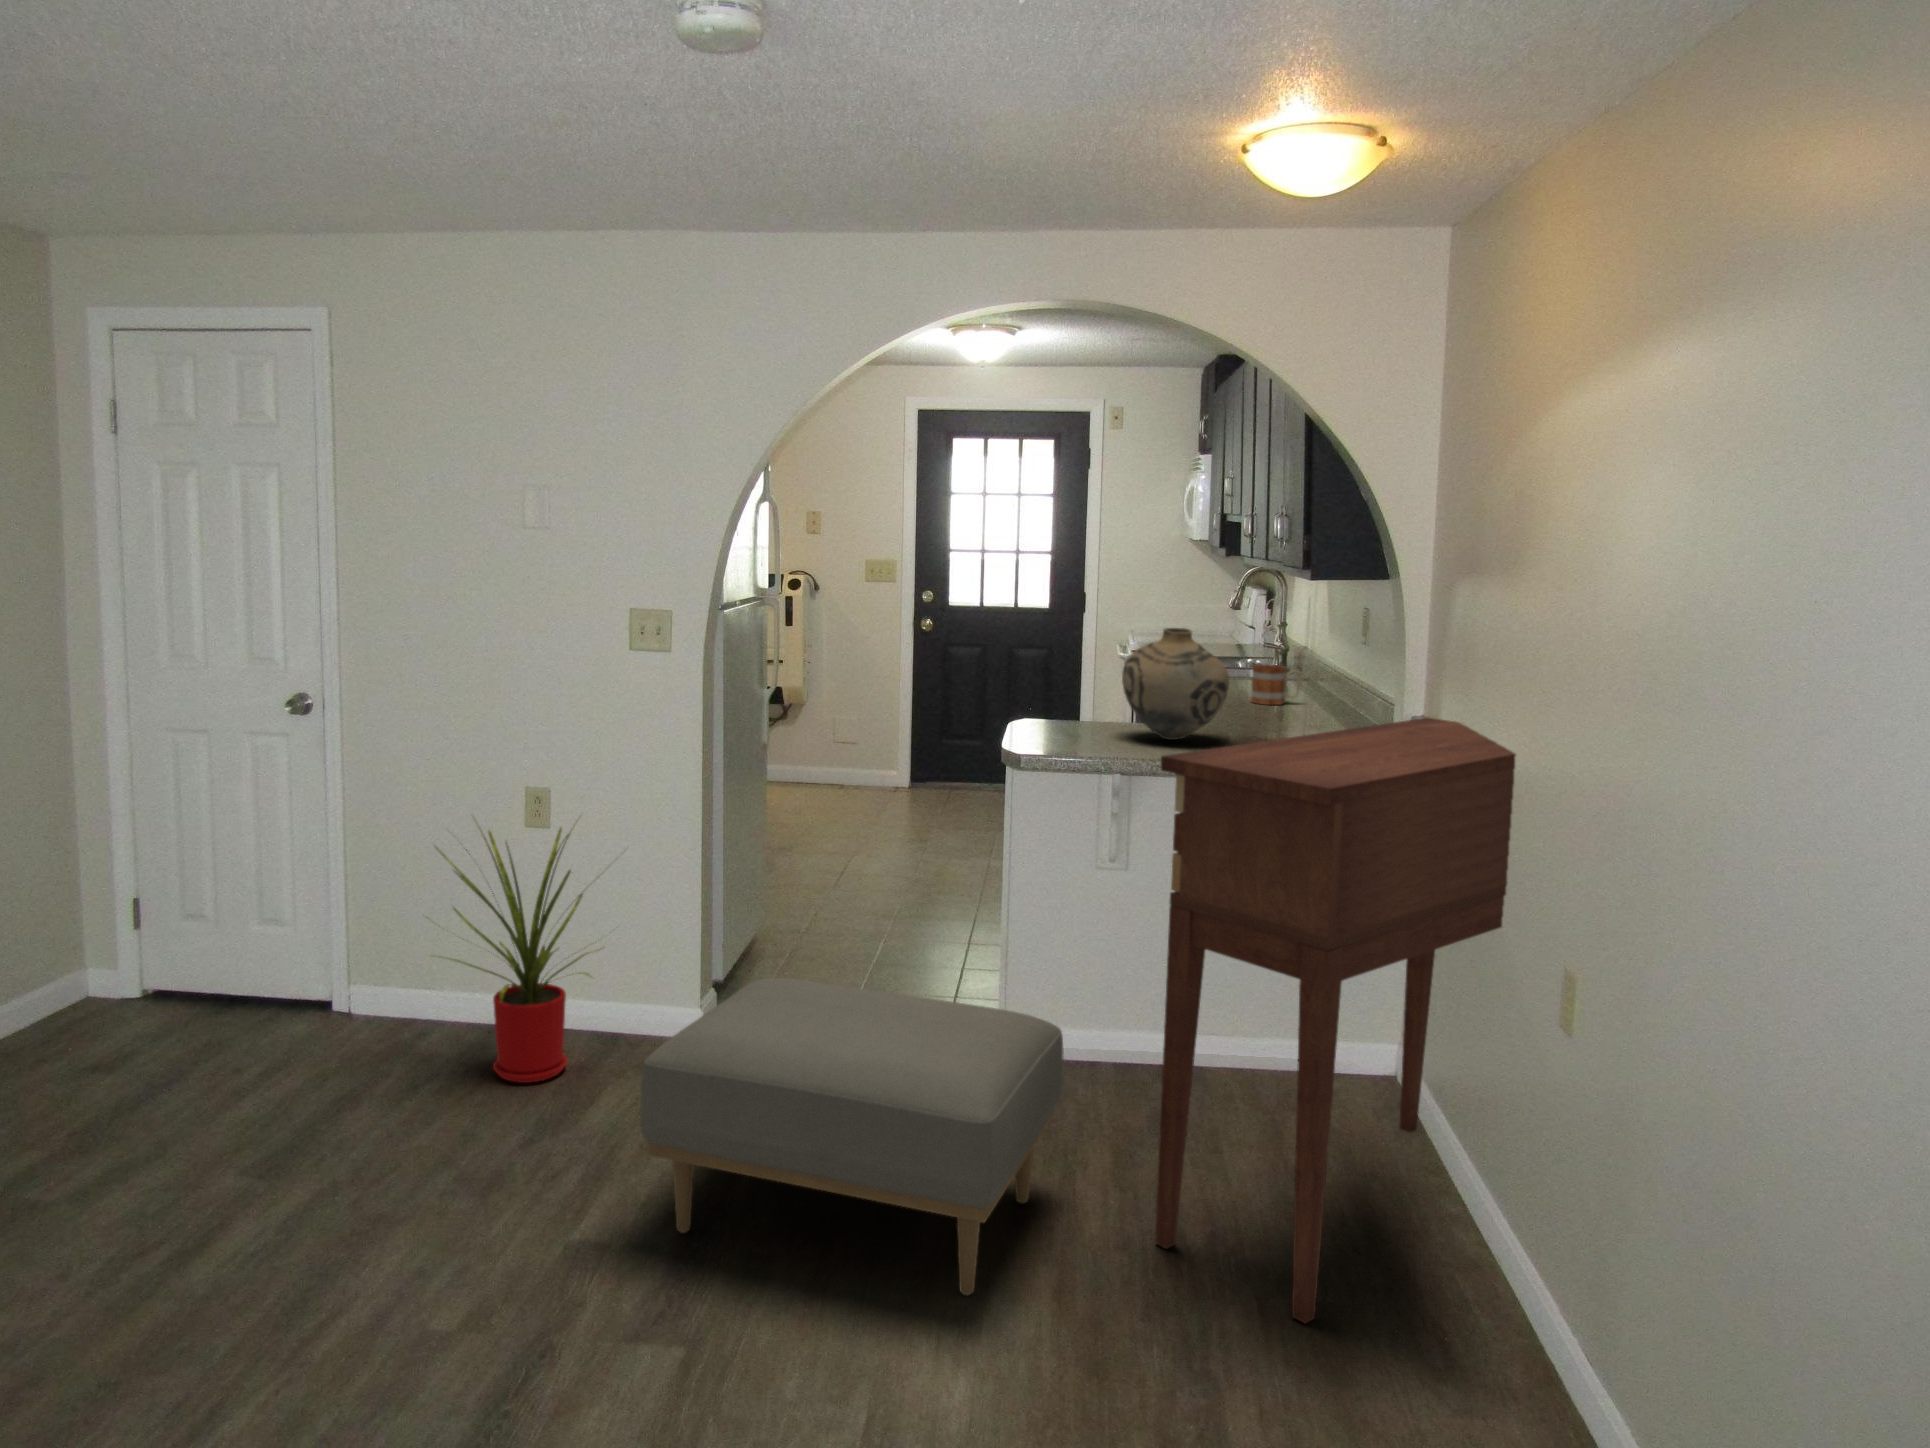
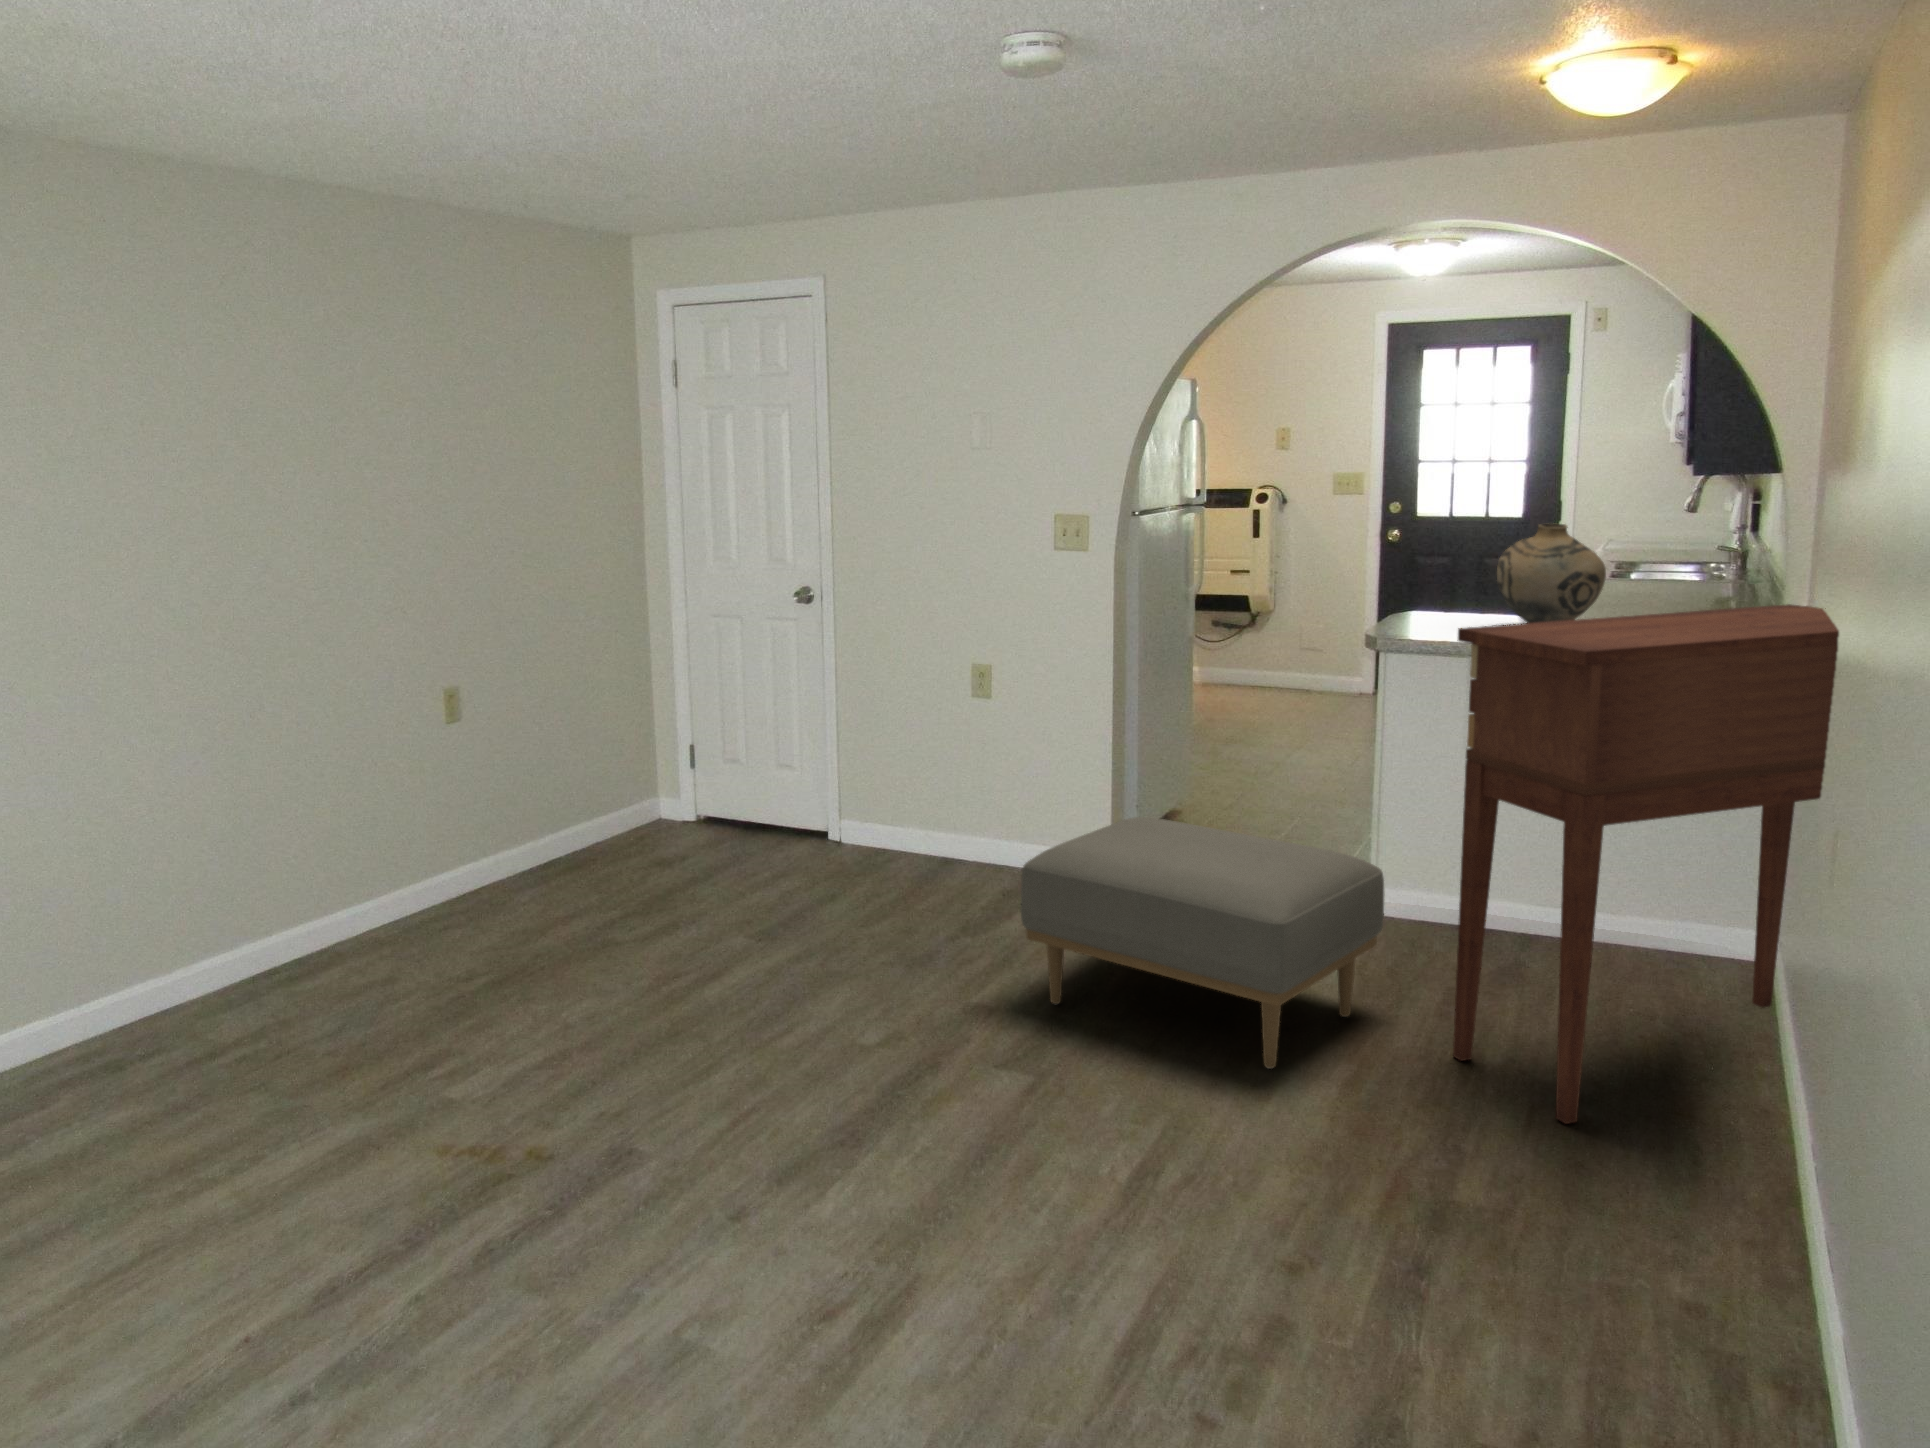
mug: present [1251,665,1301,705] -> none [1677,564,1734,604]
house plant: present [427,826,625,1083] -> none [881,682,1044,899]

